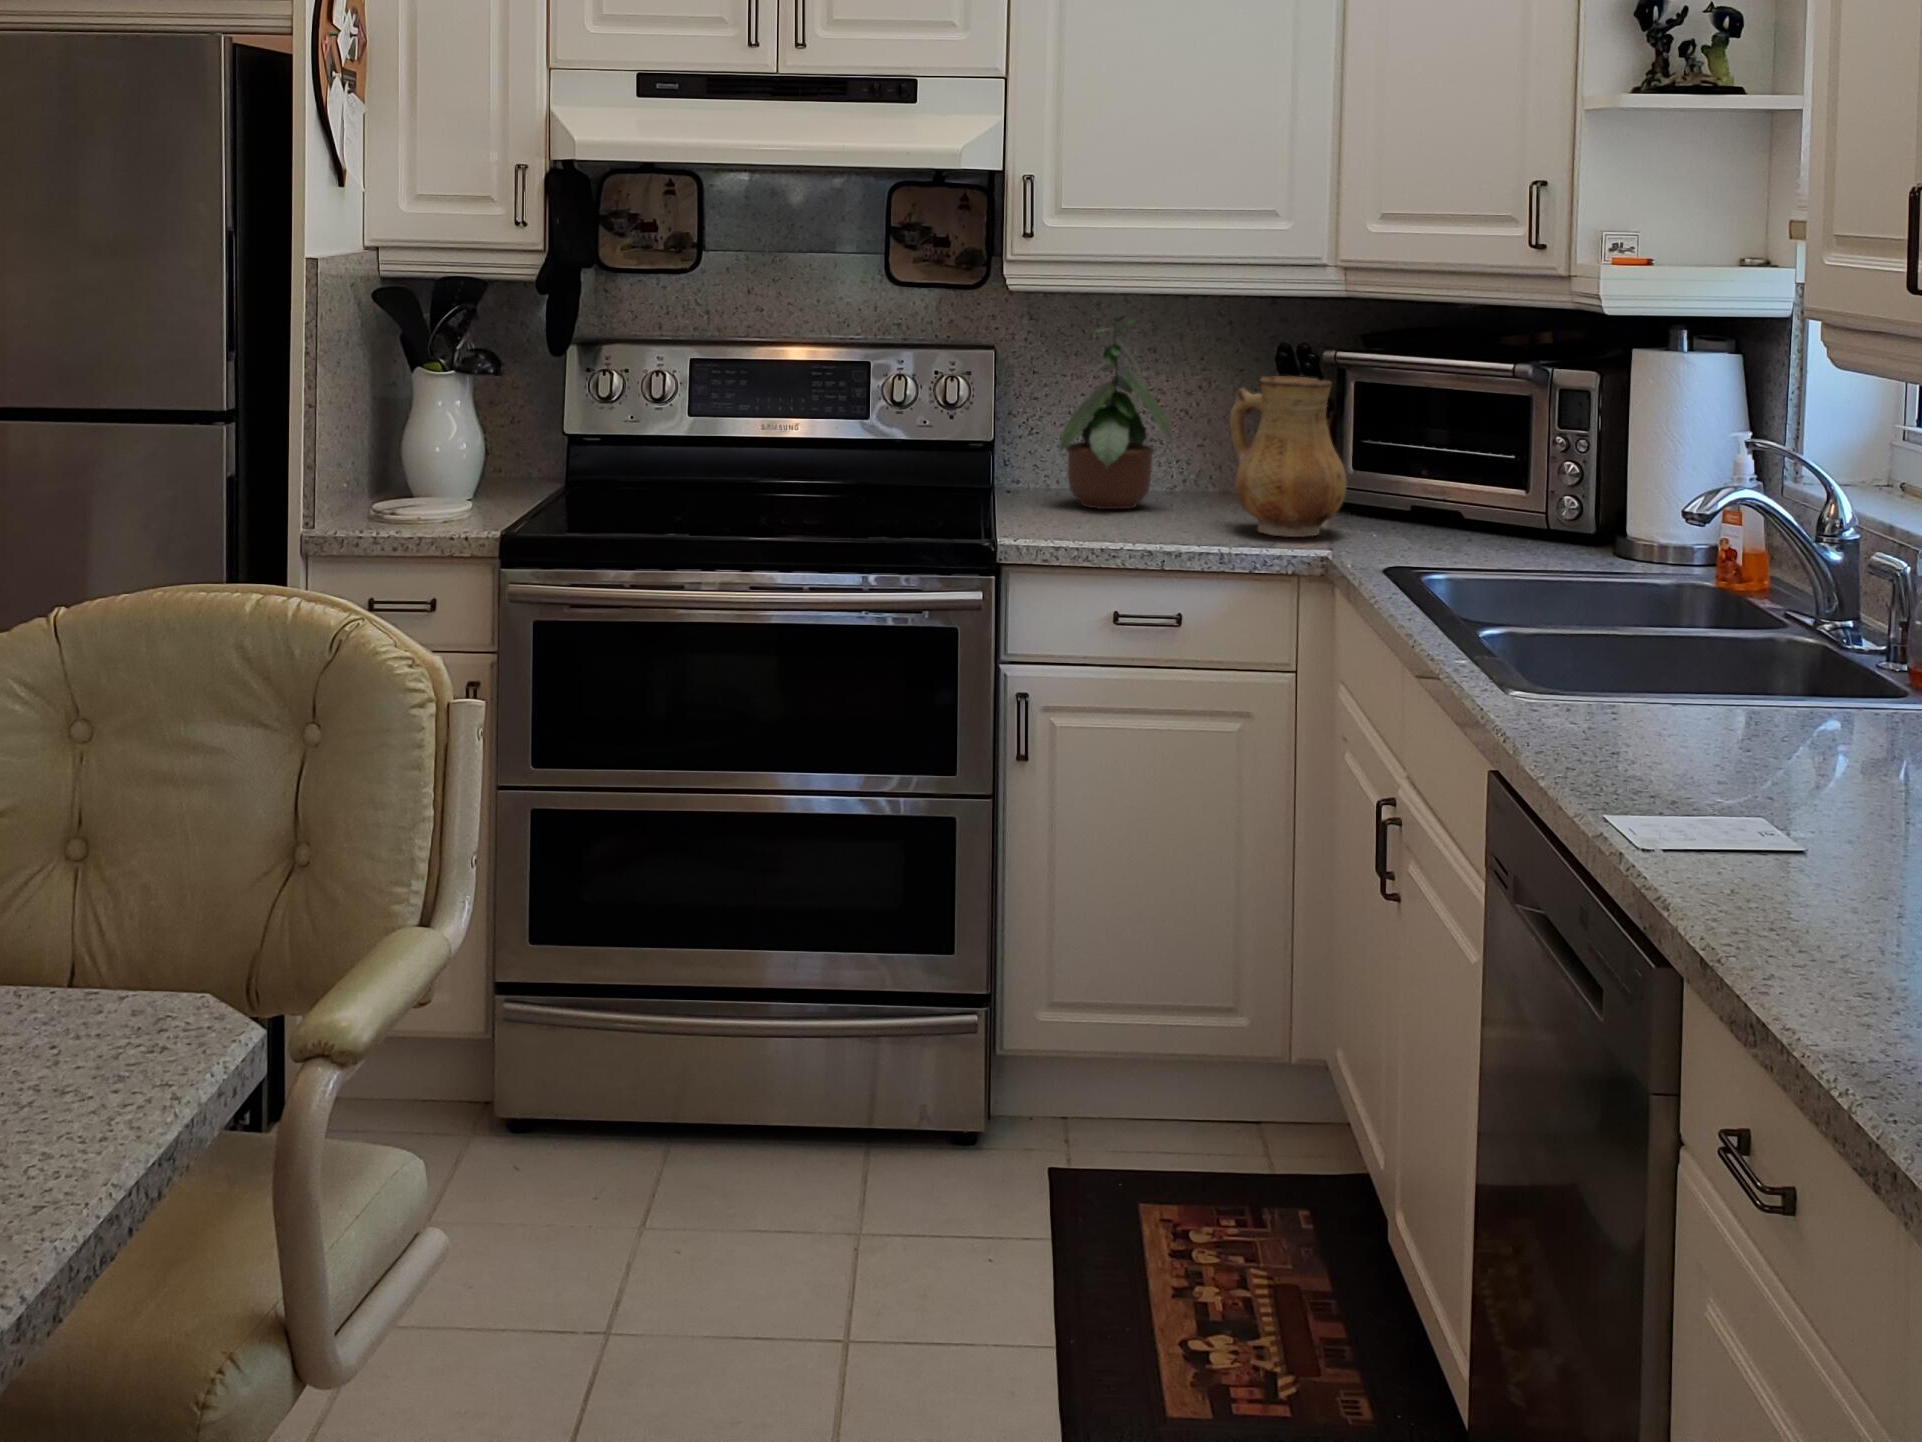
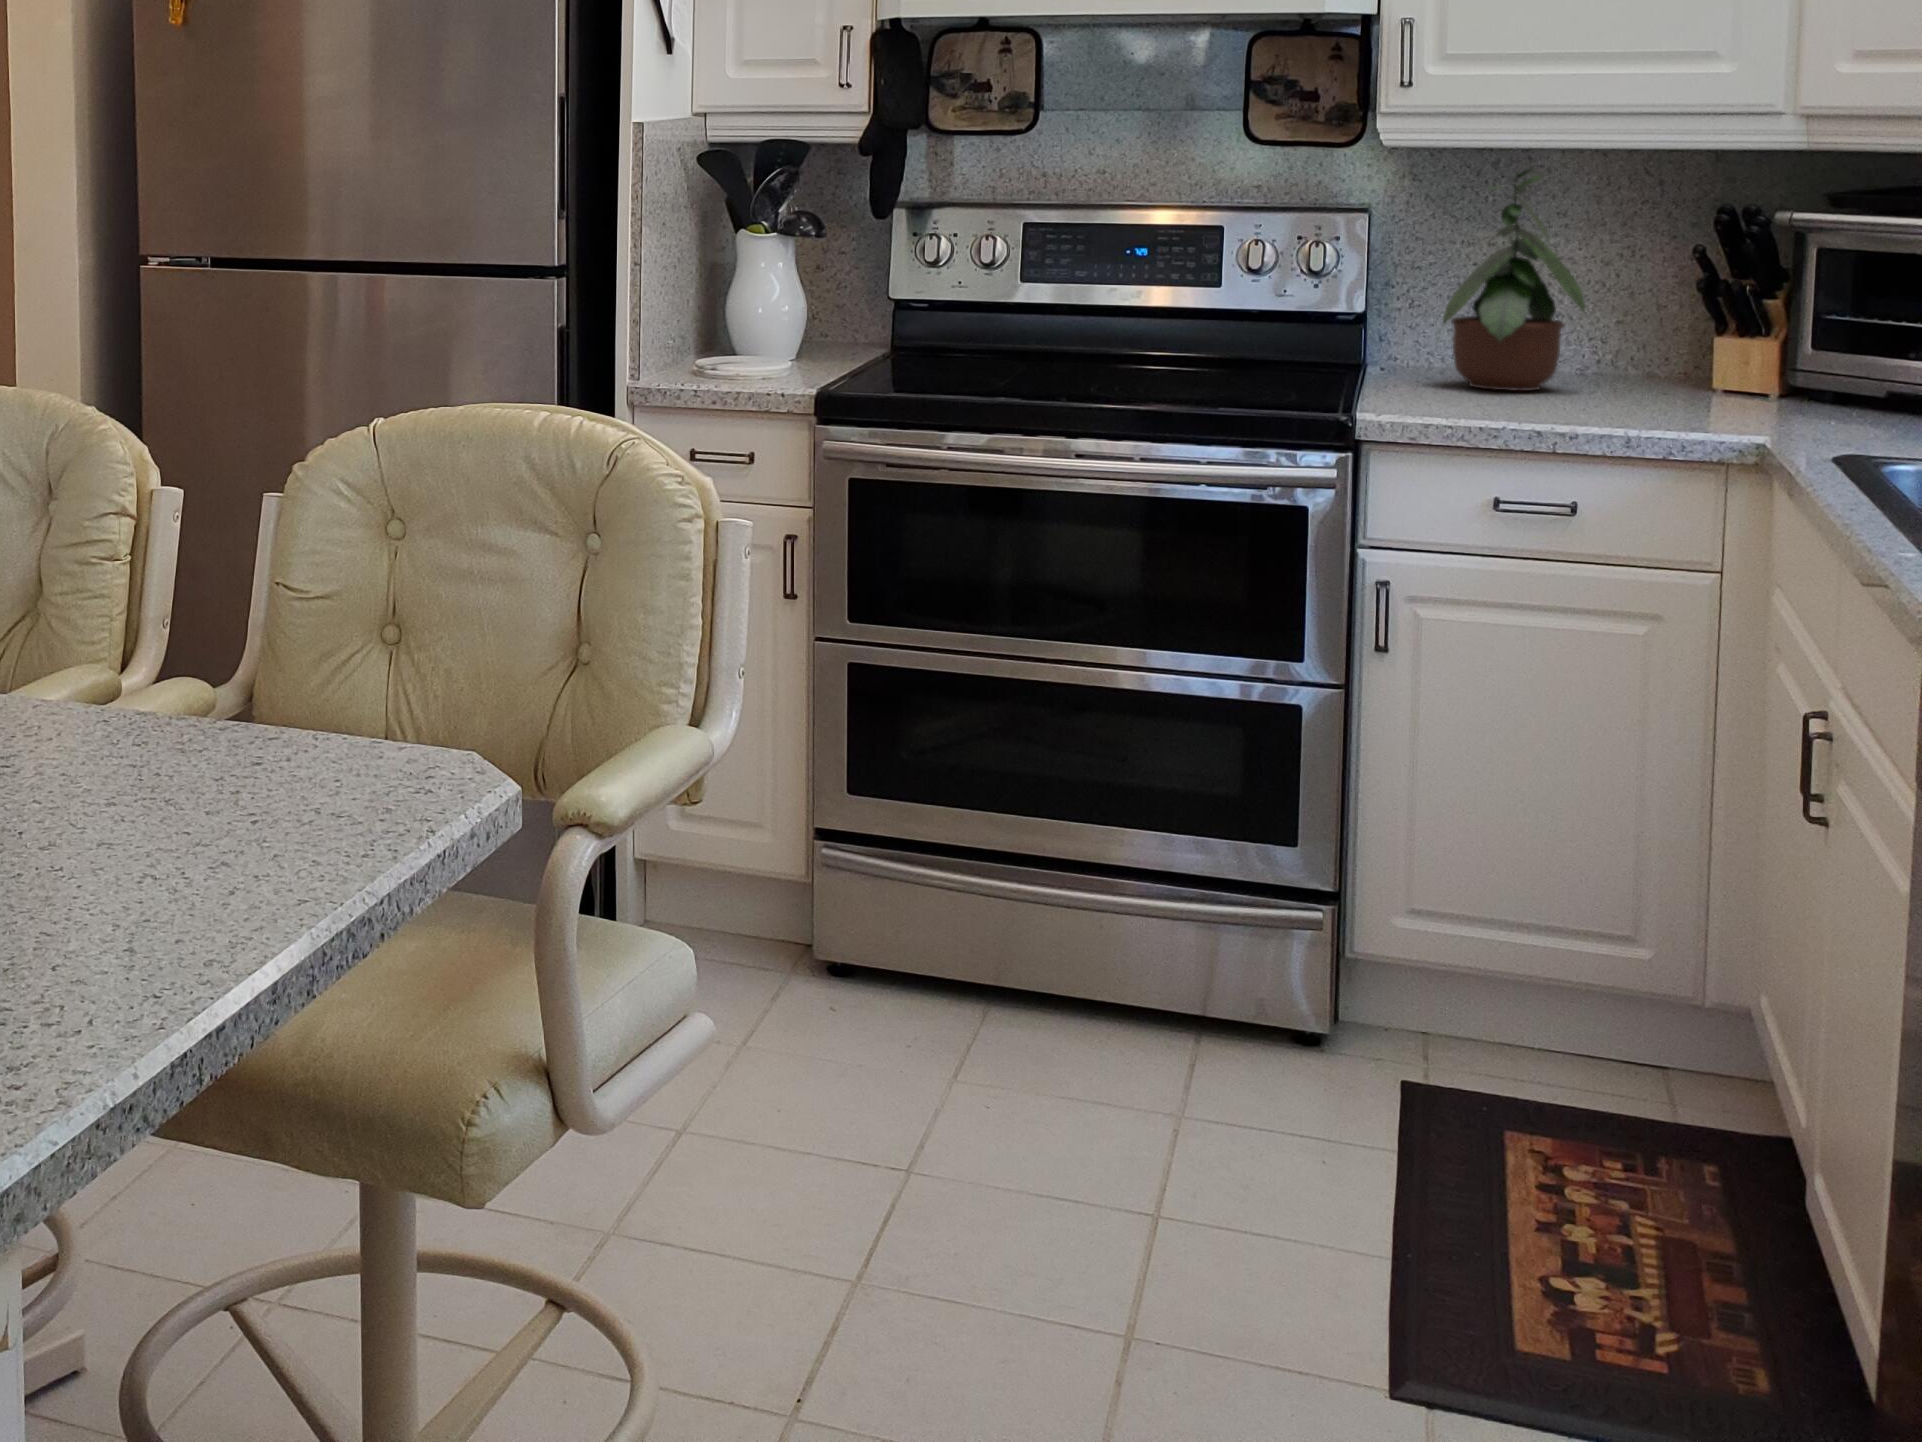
ceramic pitcher: present [1230,376,1347,537] -> none [1658,235,1812,422]

